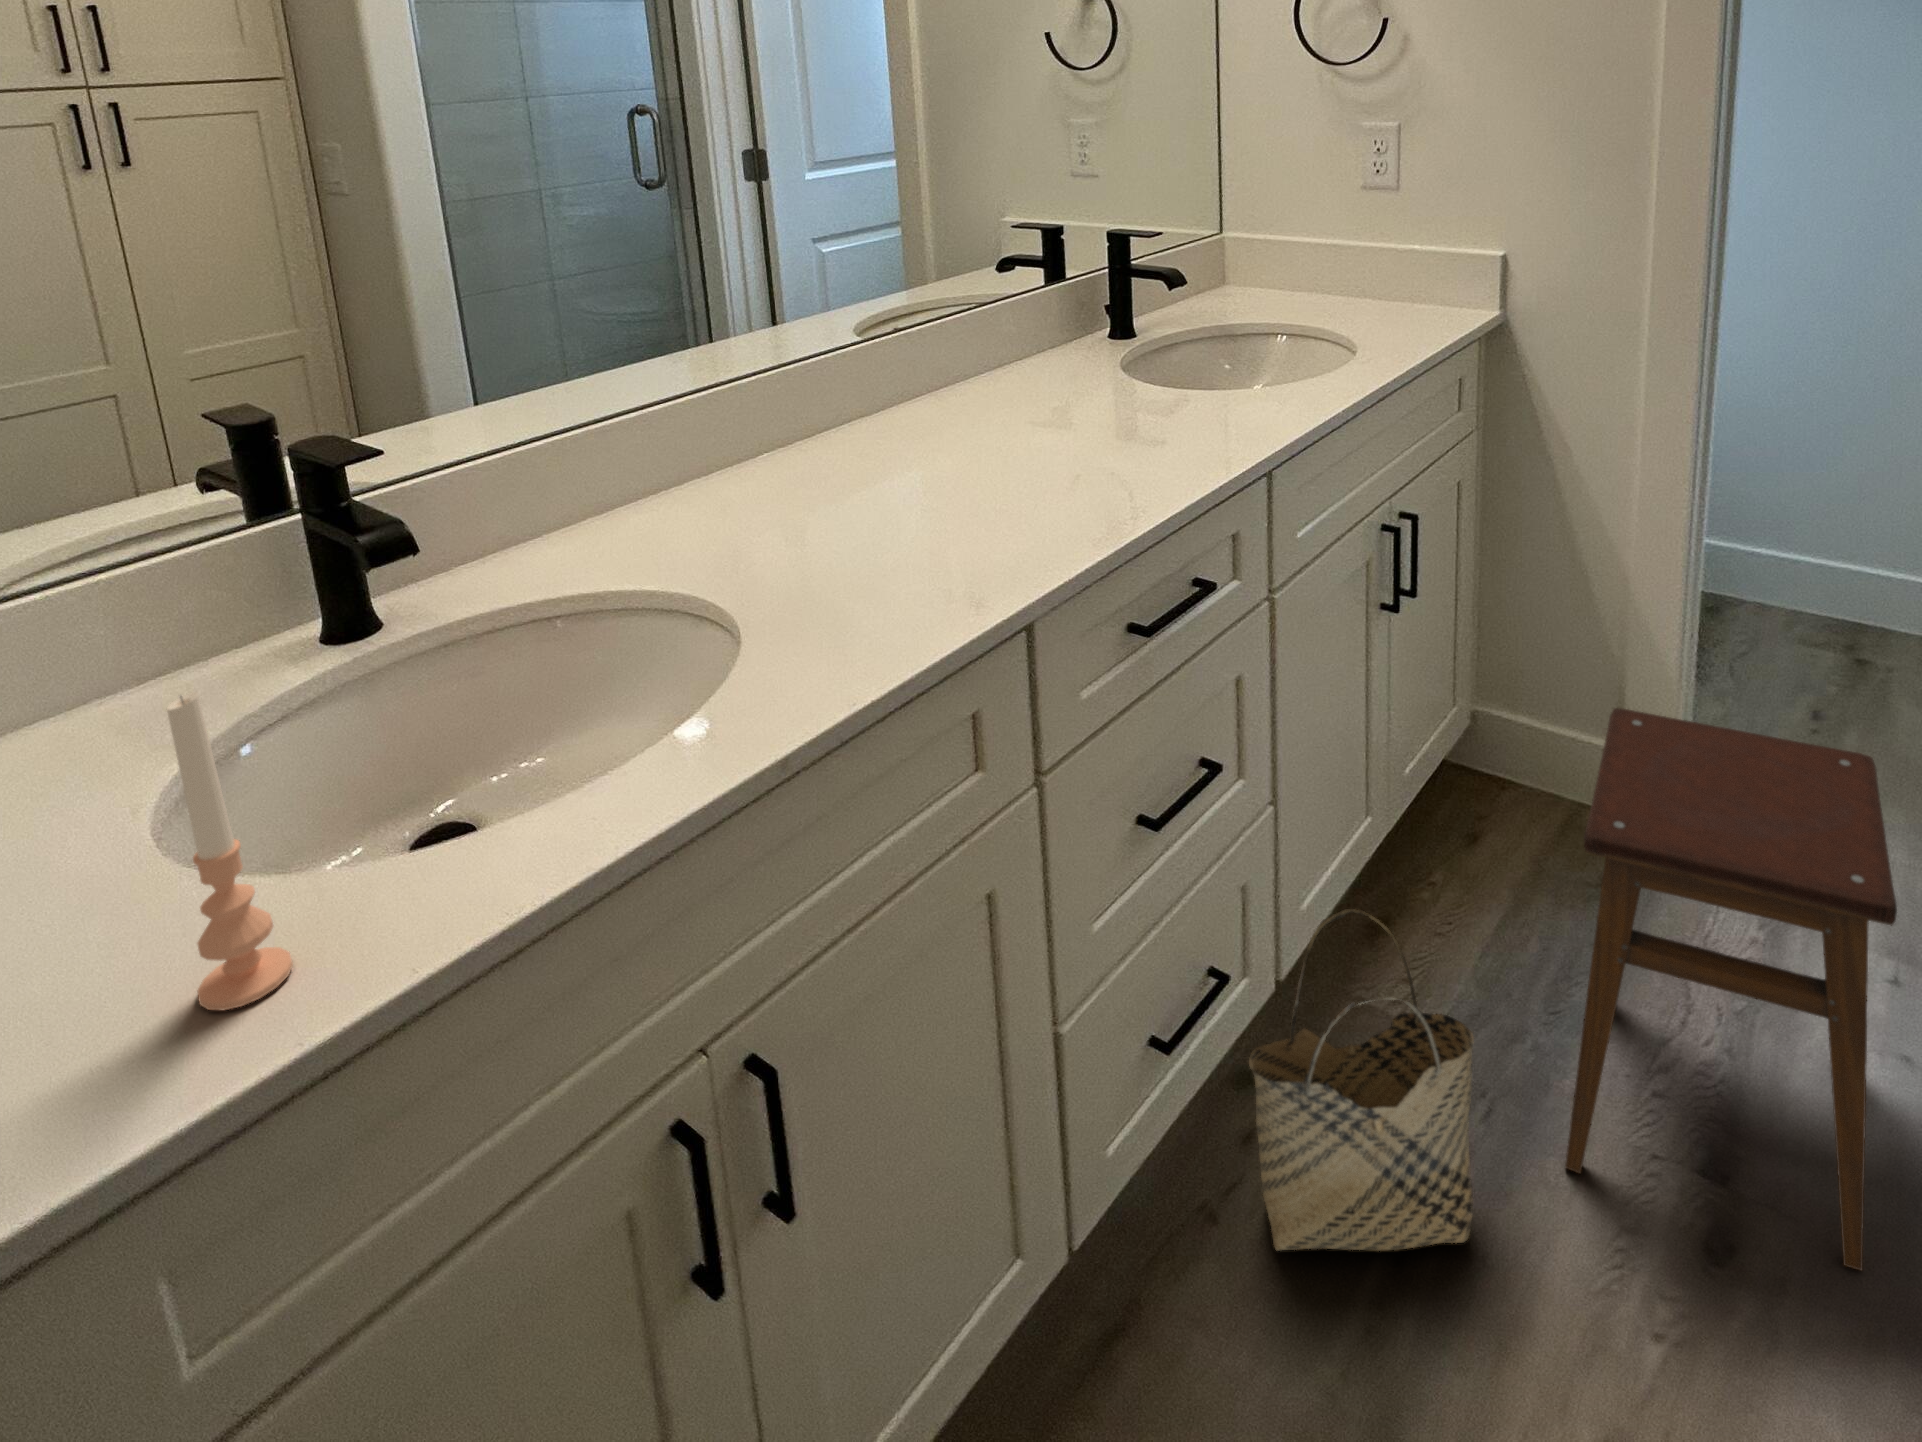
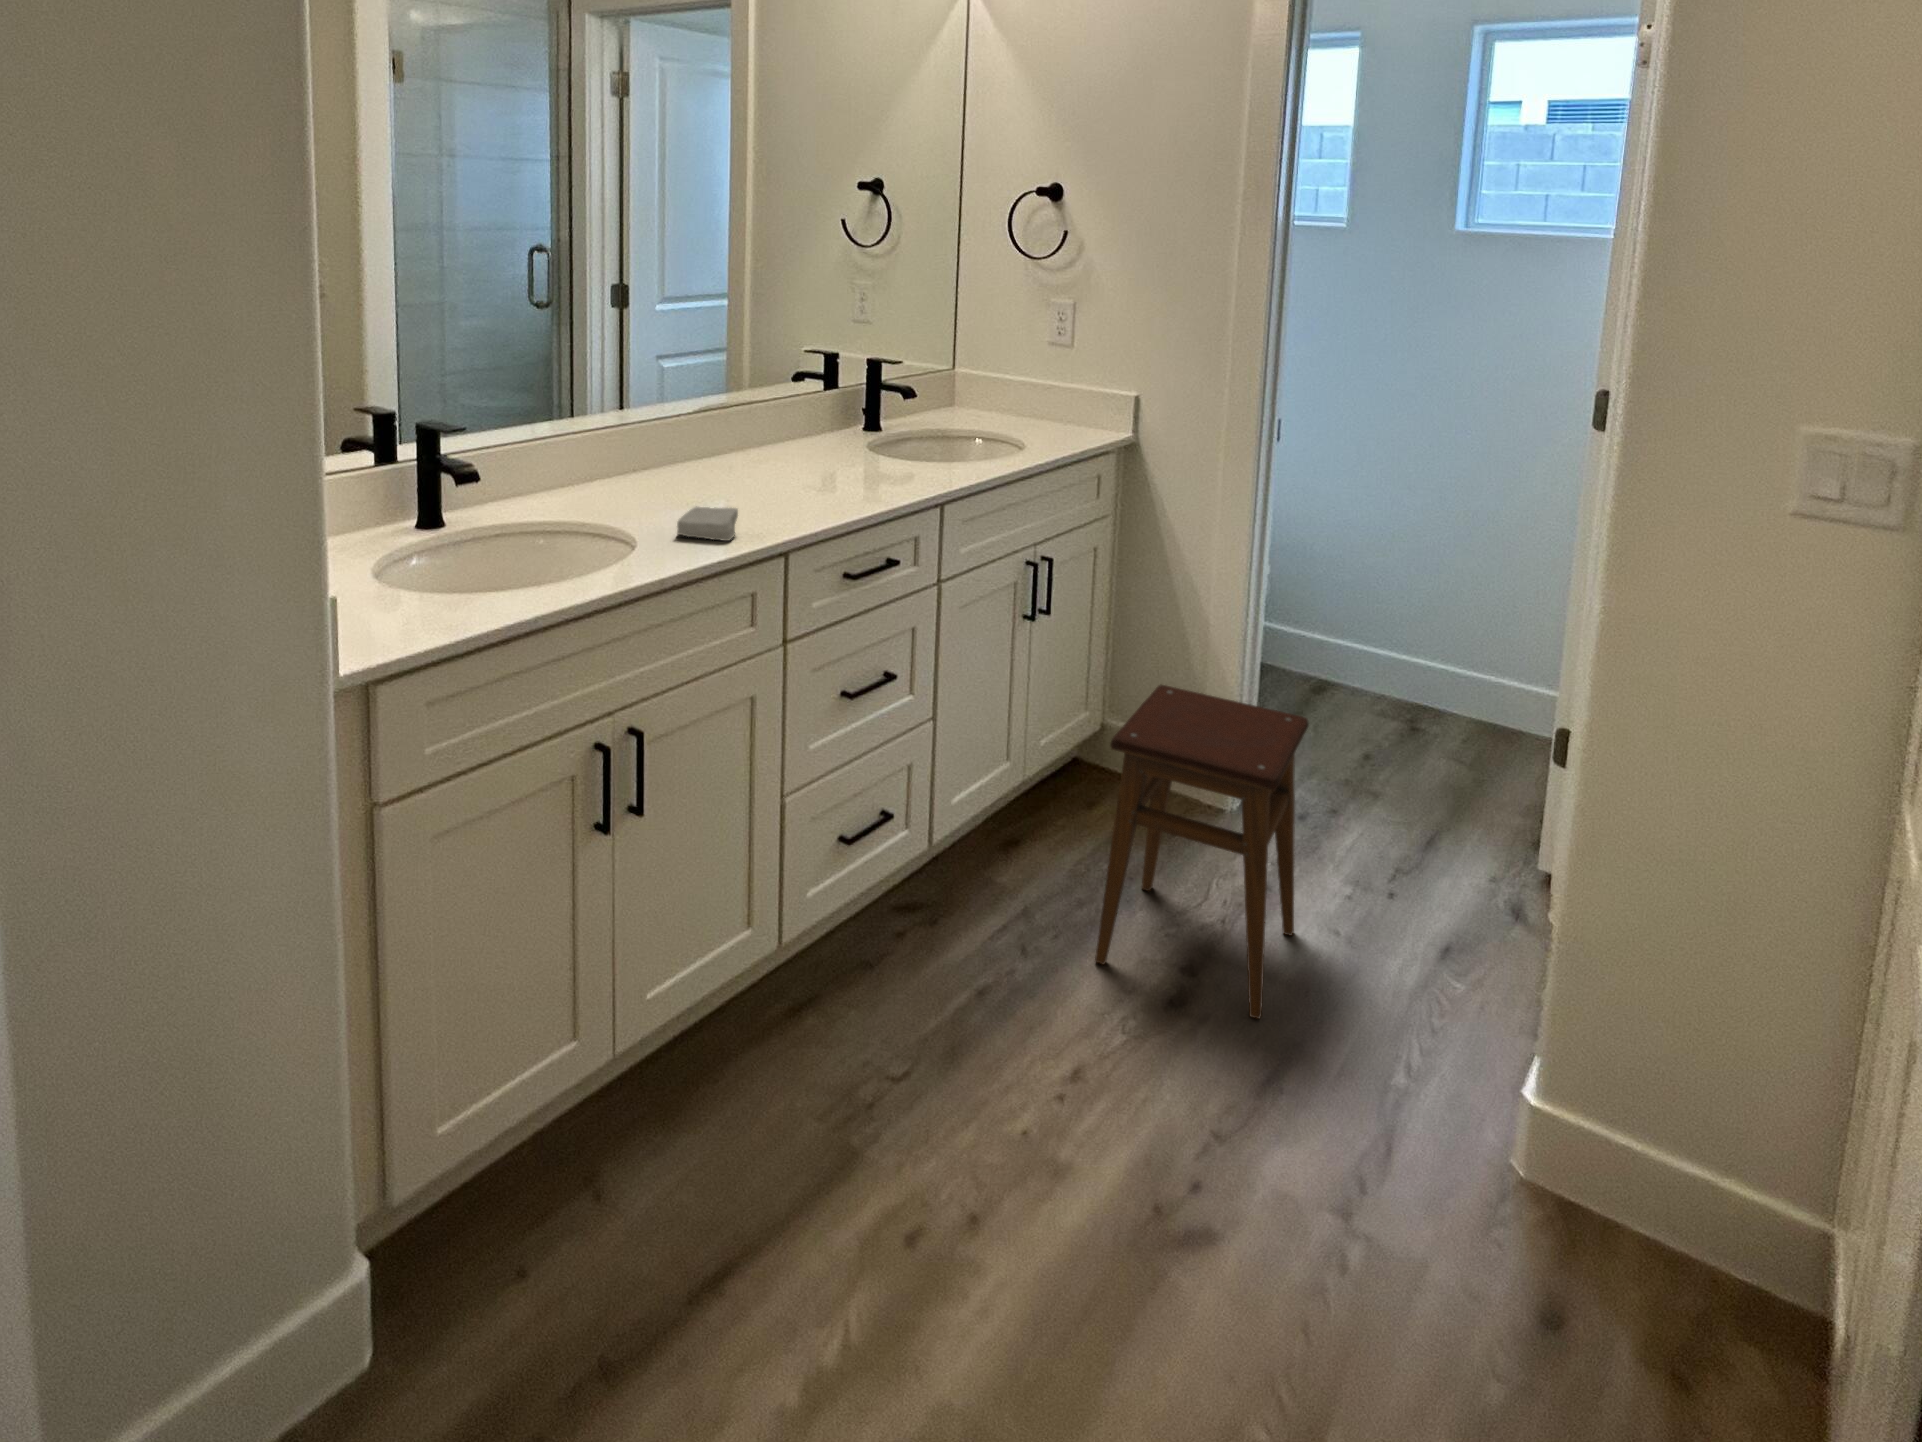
soap bar: none [825,543,938,613] -> present [677,506,738,541]
candle: present [167,692,293,1010] -> none [421,494,456,627]
woven basket: present [1249,909,1474,1251] -> none [897,778,1037,985]

